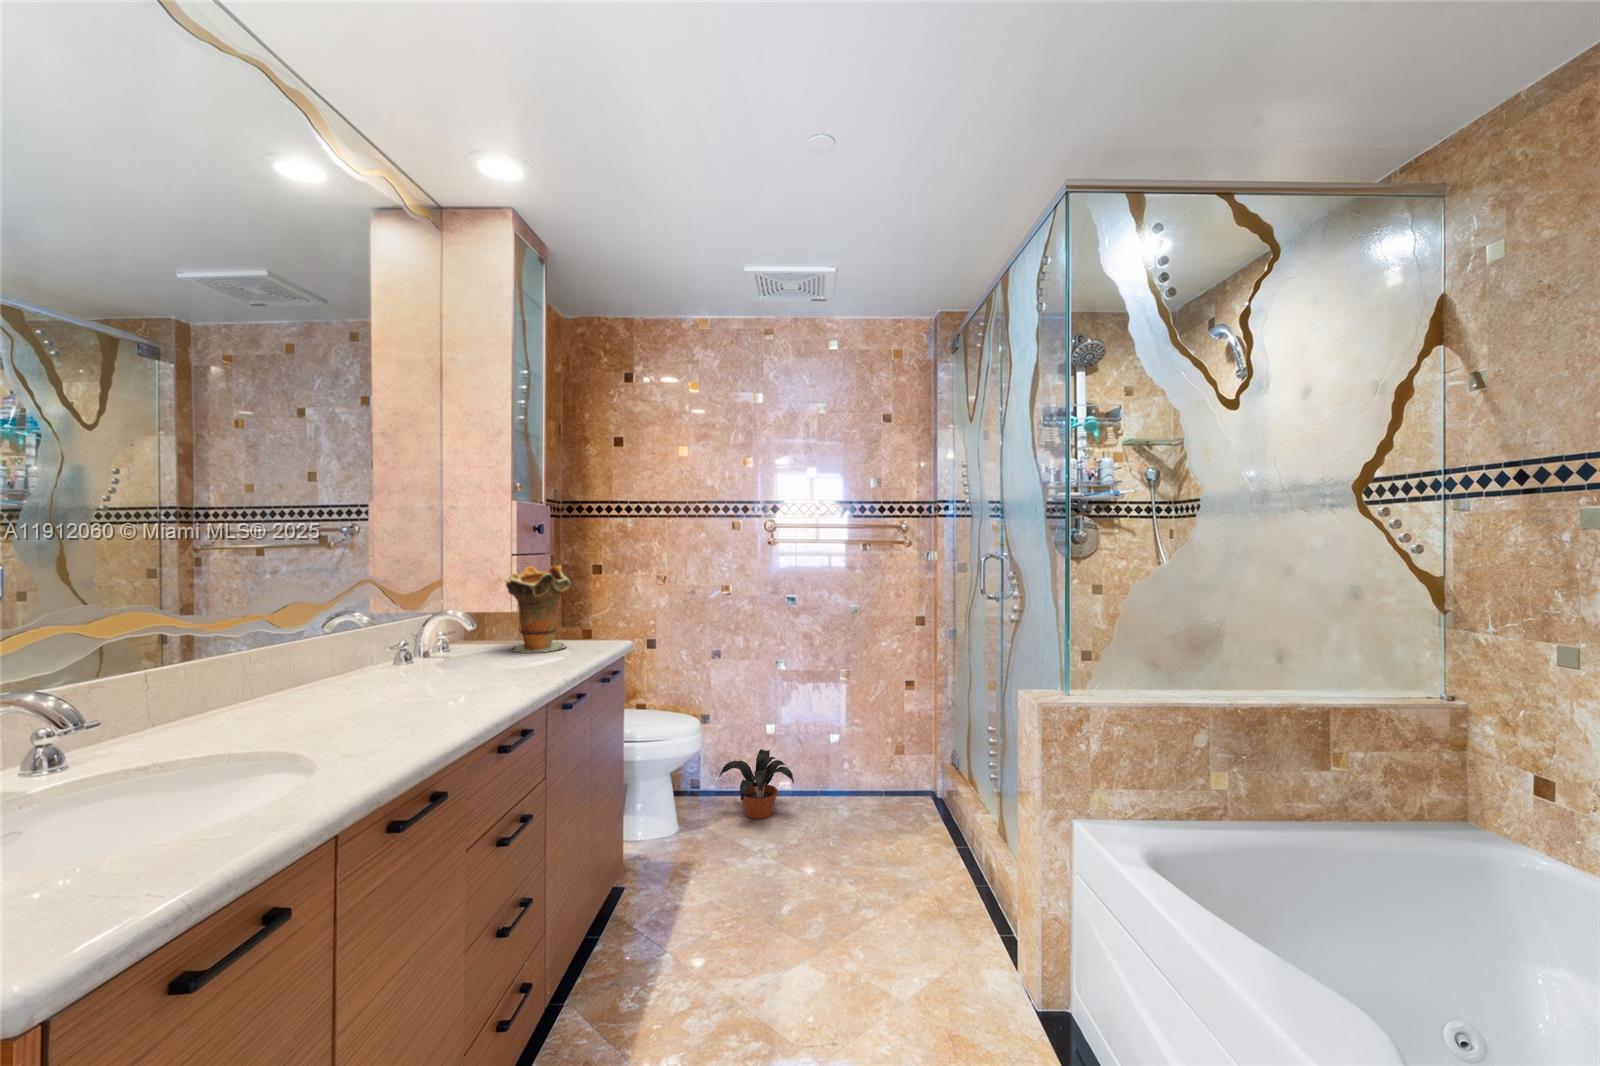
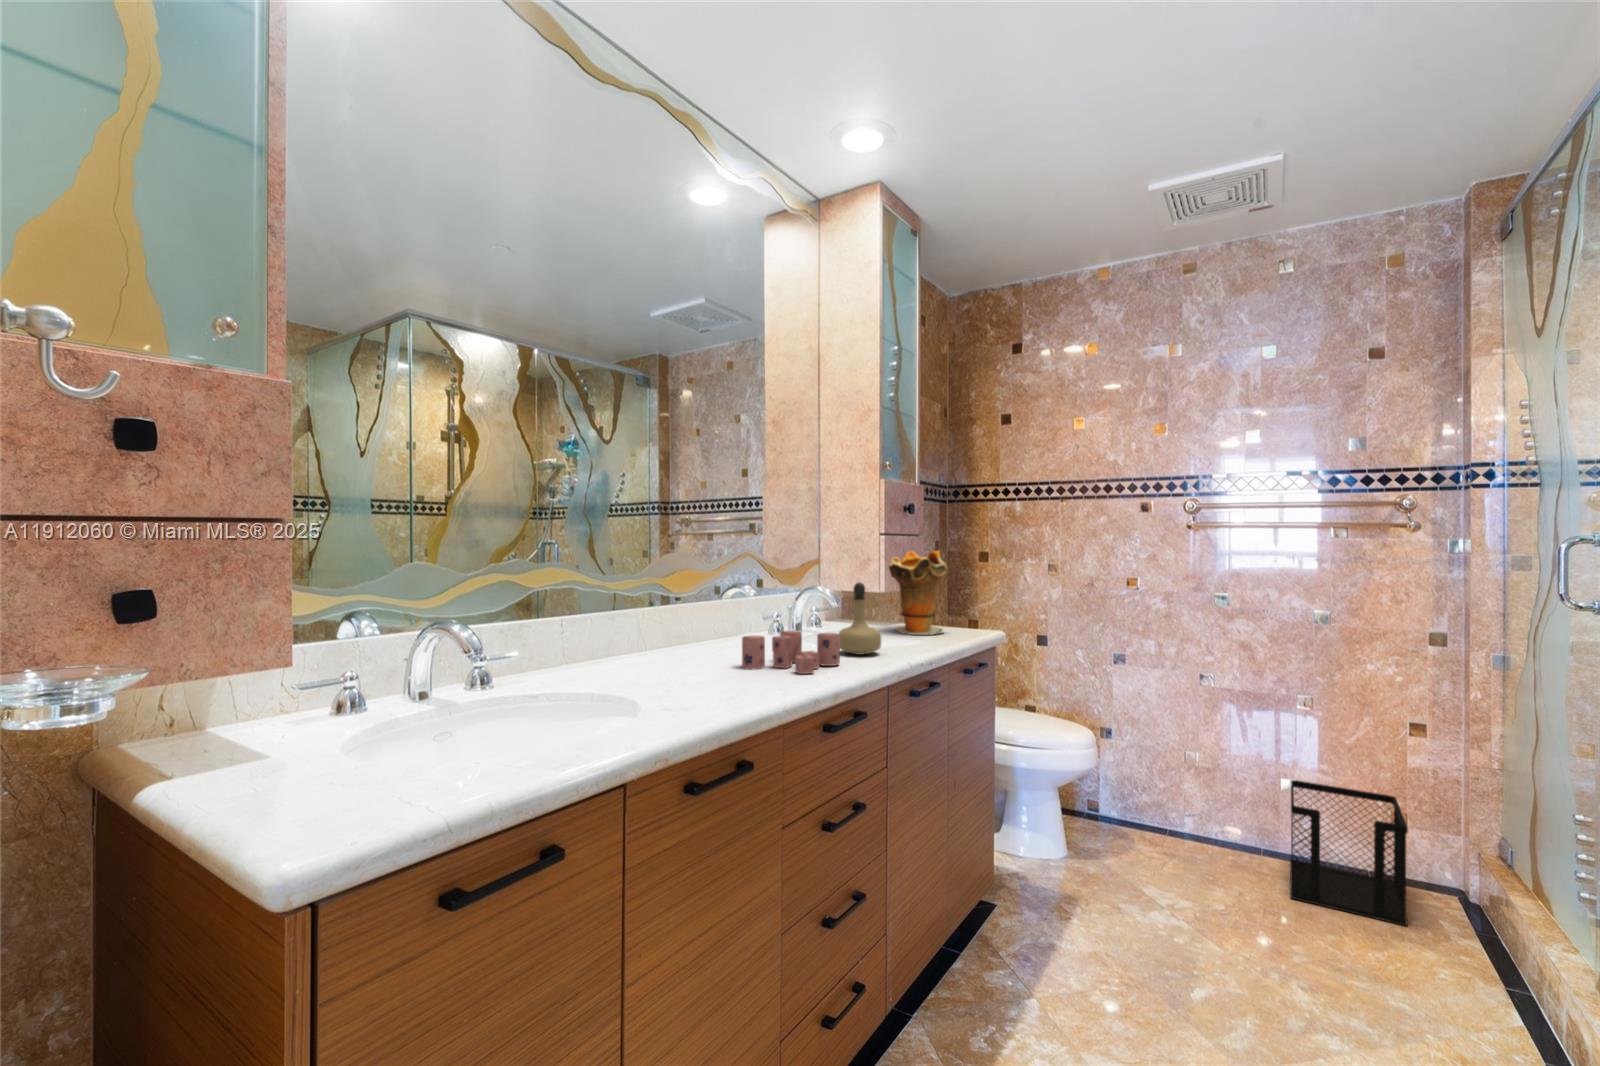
perfume bottle: none [450,604,504,684] -> present [839,582,882,655]
candle: none [315,664,456,724] -> present [742,630,840,674]
wastebasket: none [837,733,909,826] -> present [1290,780,1408,926]
potted plant: present [719,749,794,819] -> none [1120,780,1220,863]

